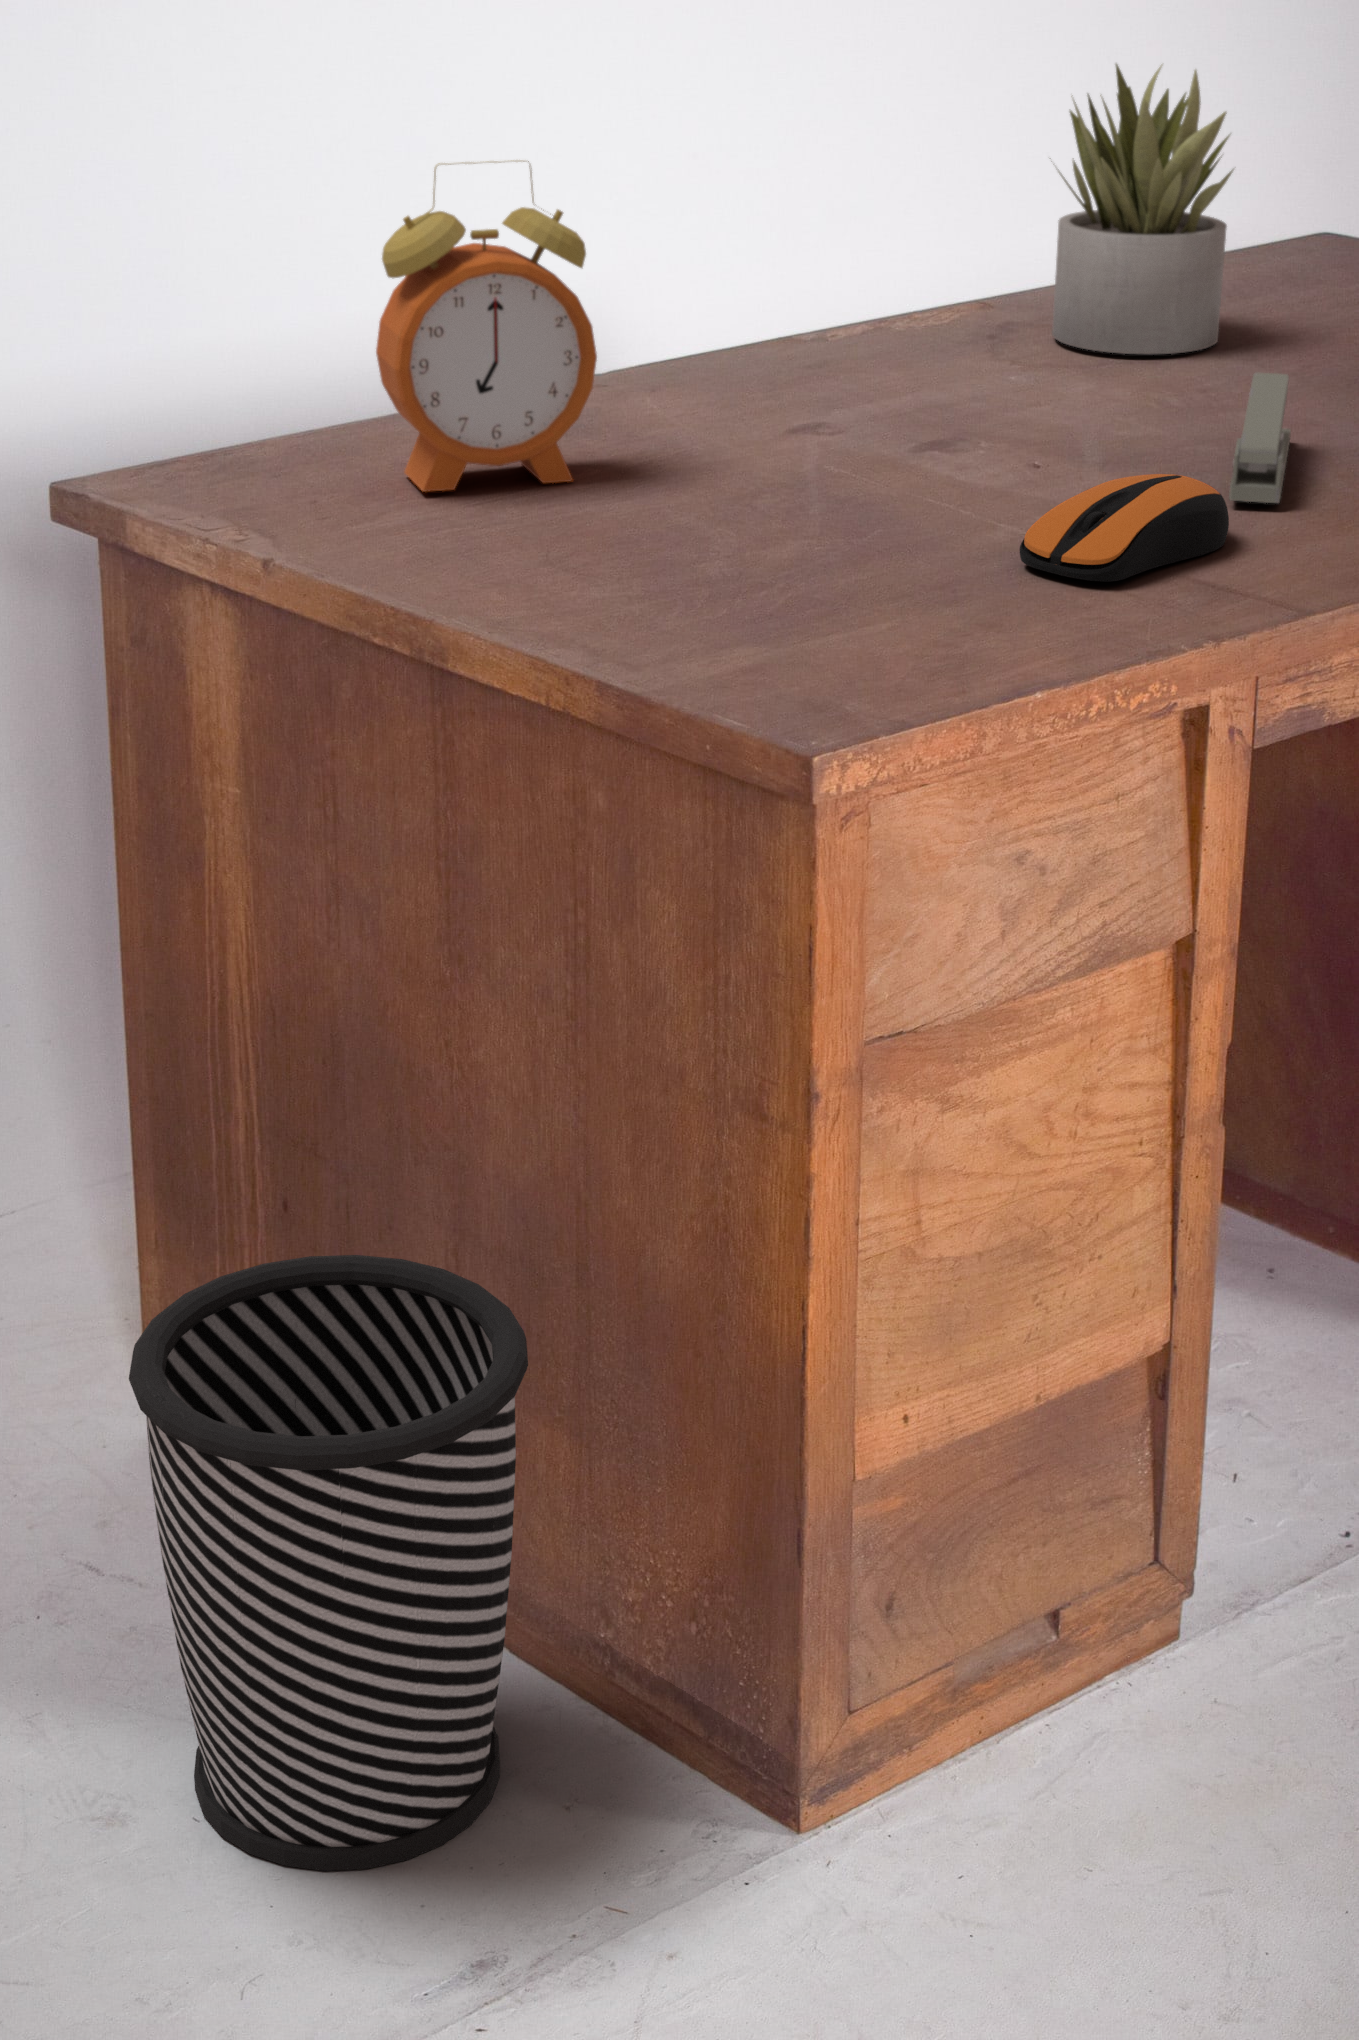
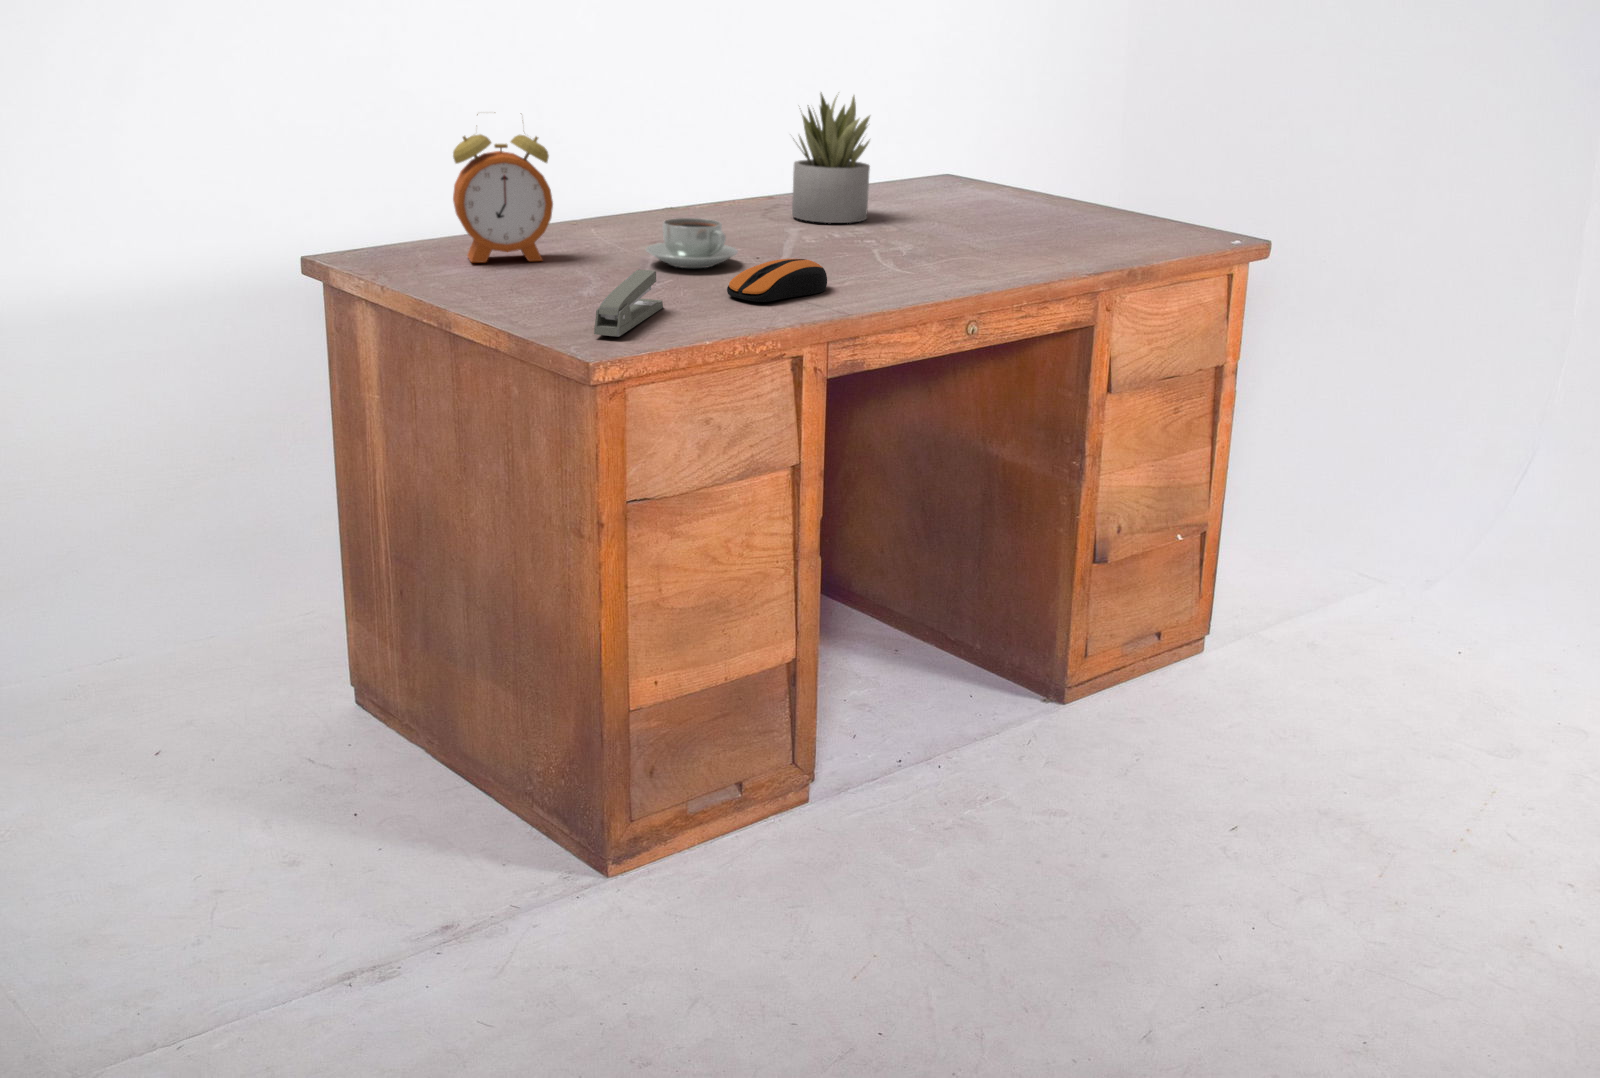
stapler: present [1229,373,1291,503] -> present [594,269,663,337]
coffee cup: none [800,376,1002,491] -> present [646,218,738,268]
wastebasket: present [129,1255,528,1871] -> none [294,605,485,889]

